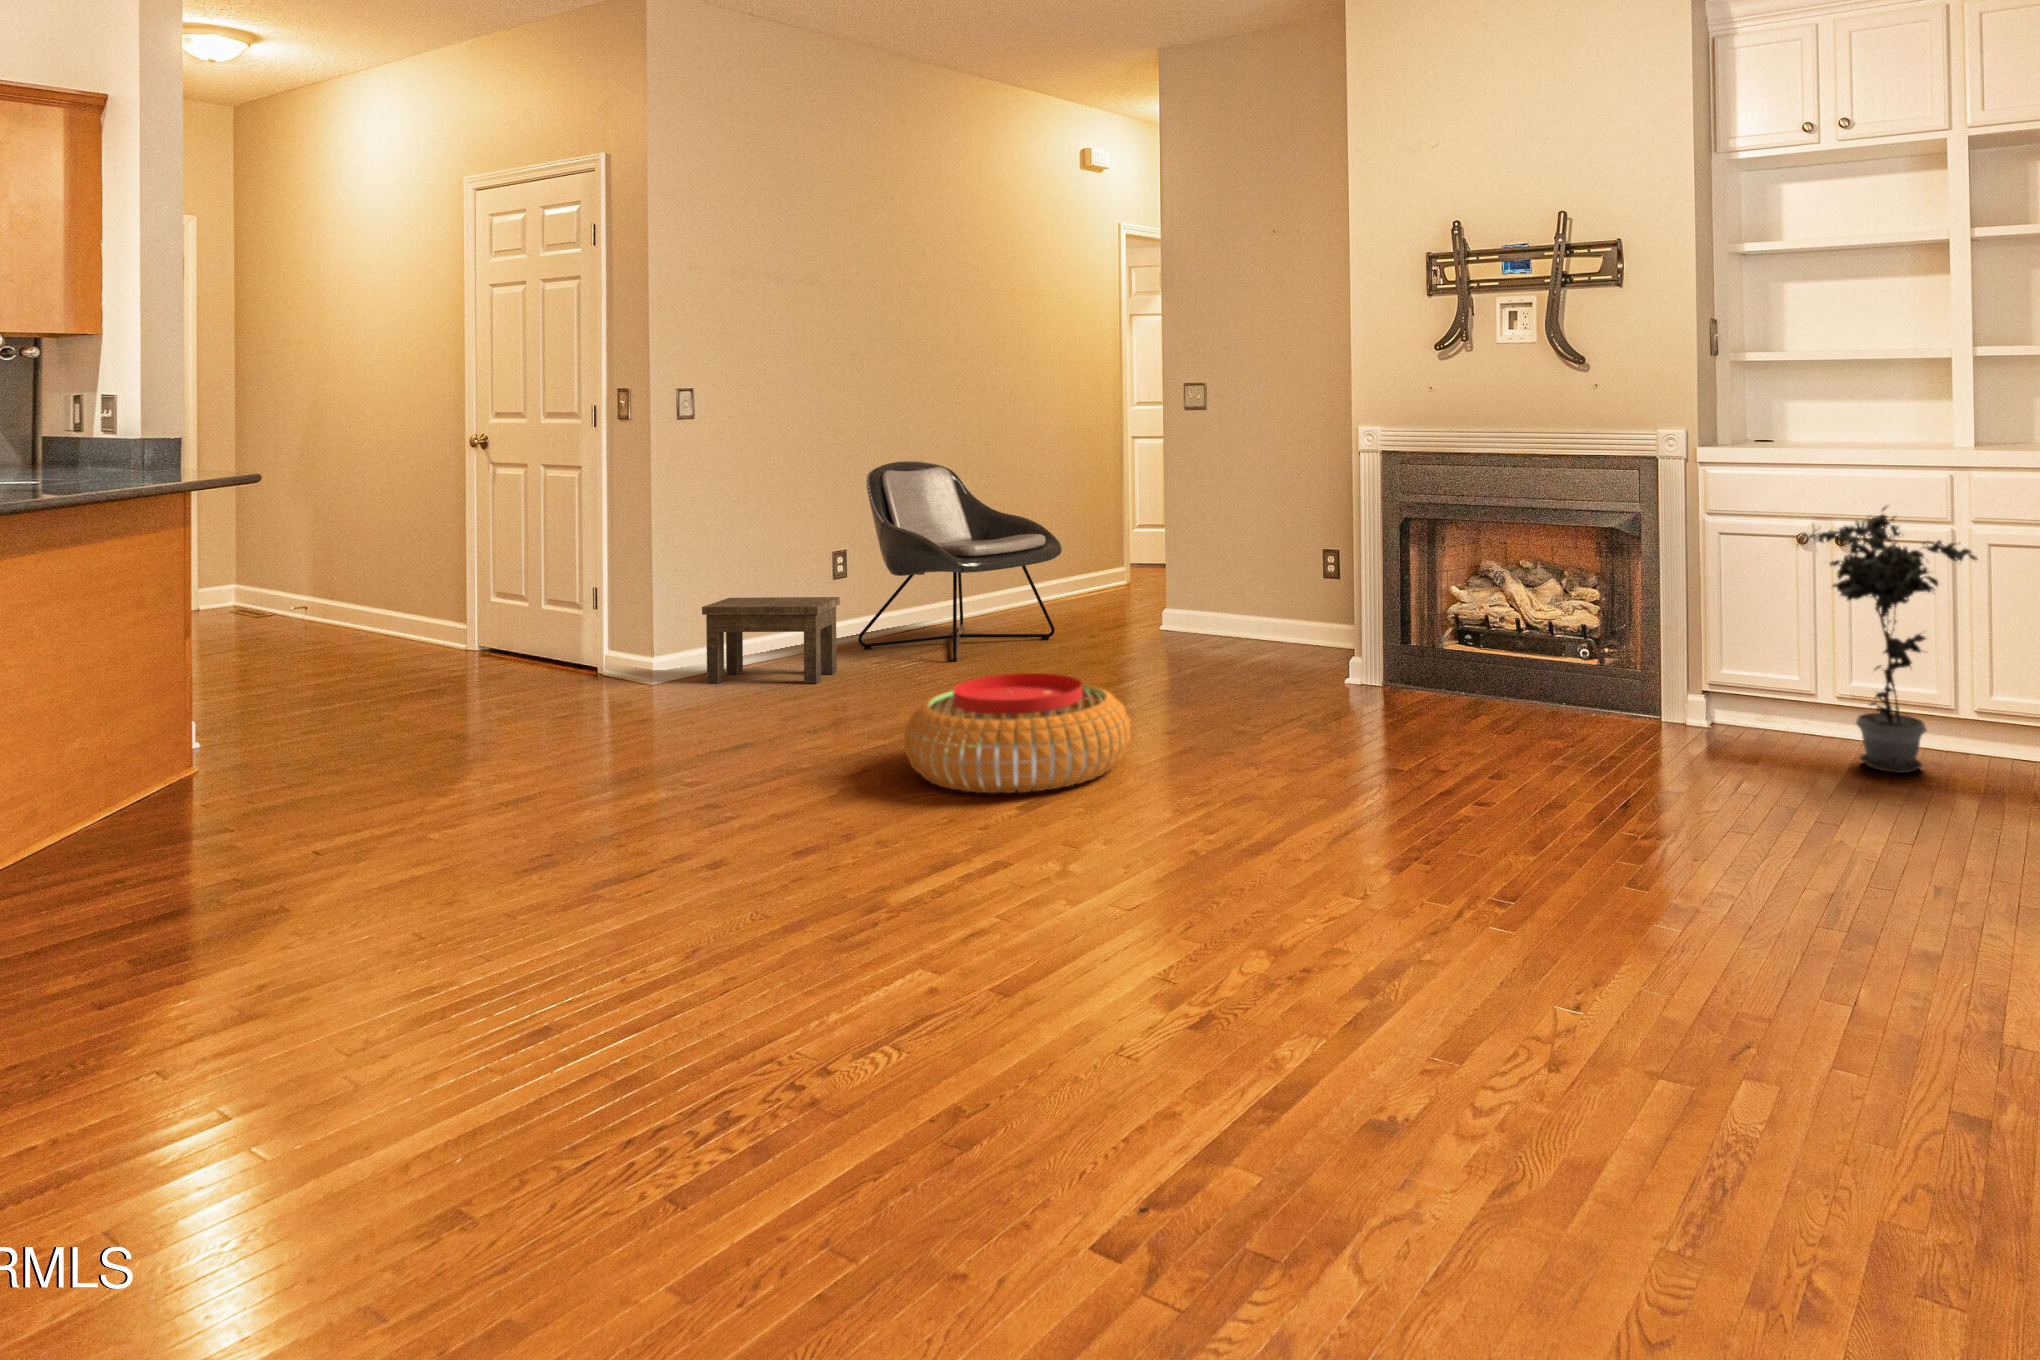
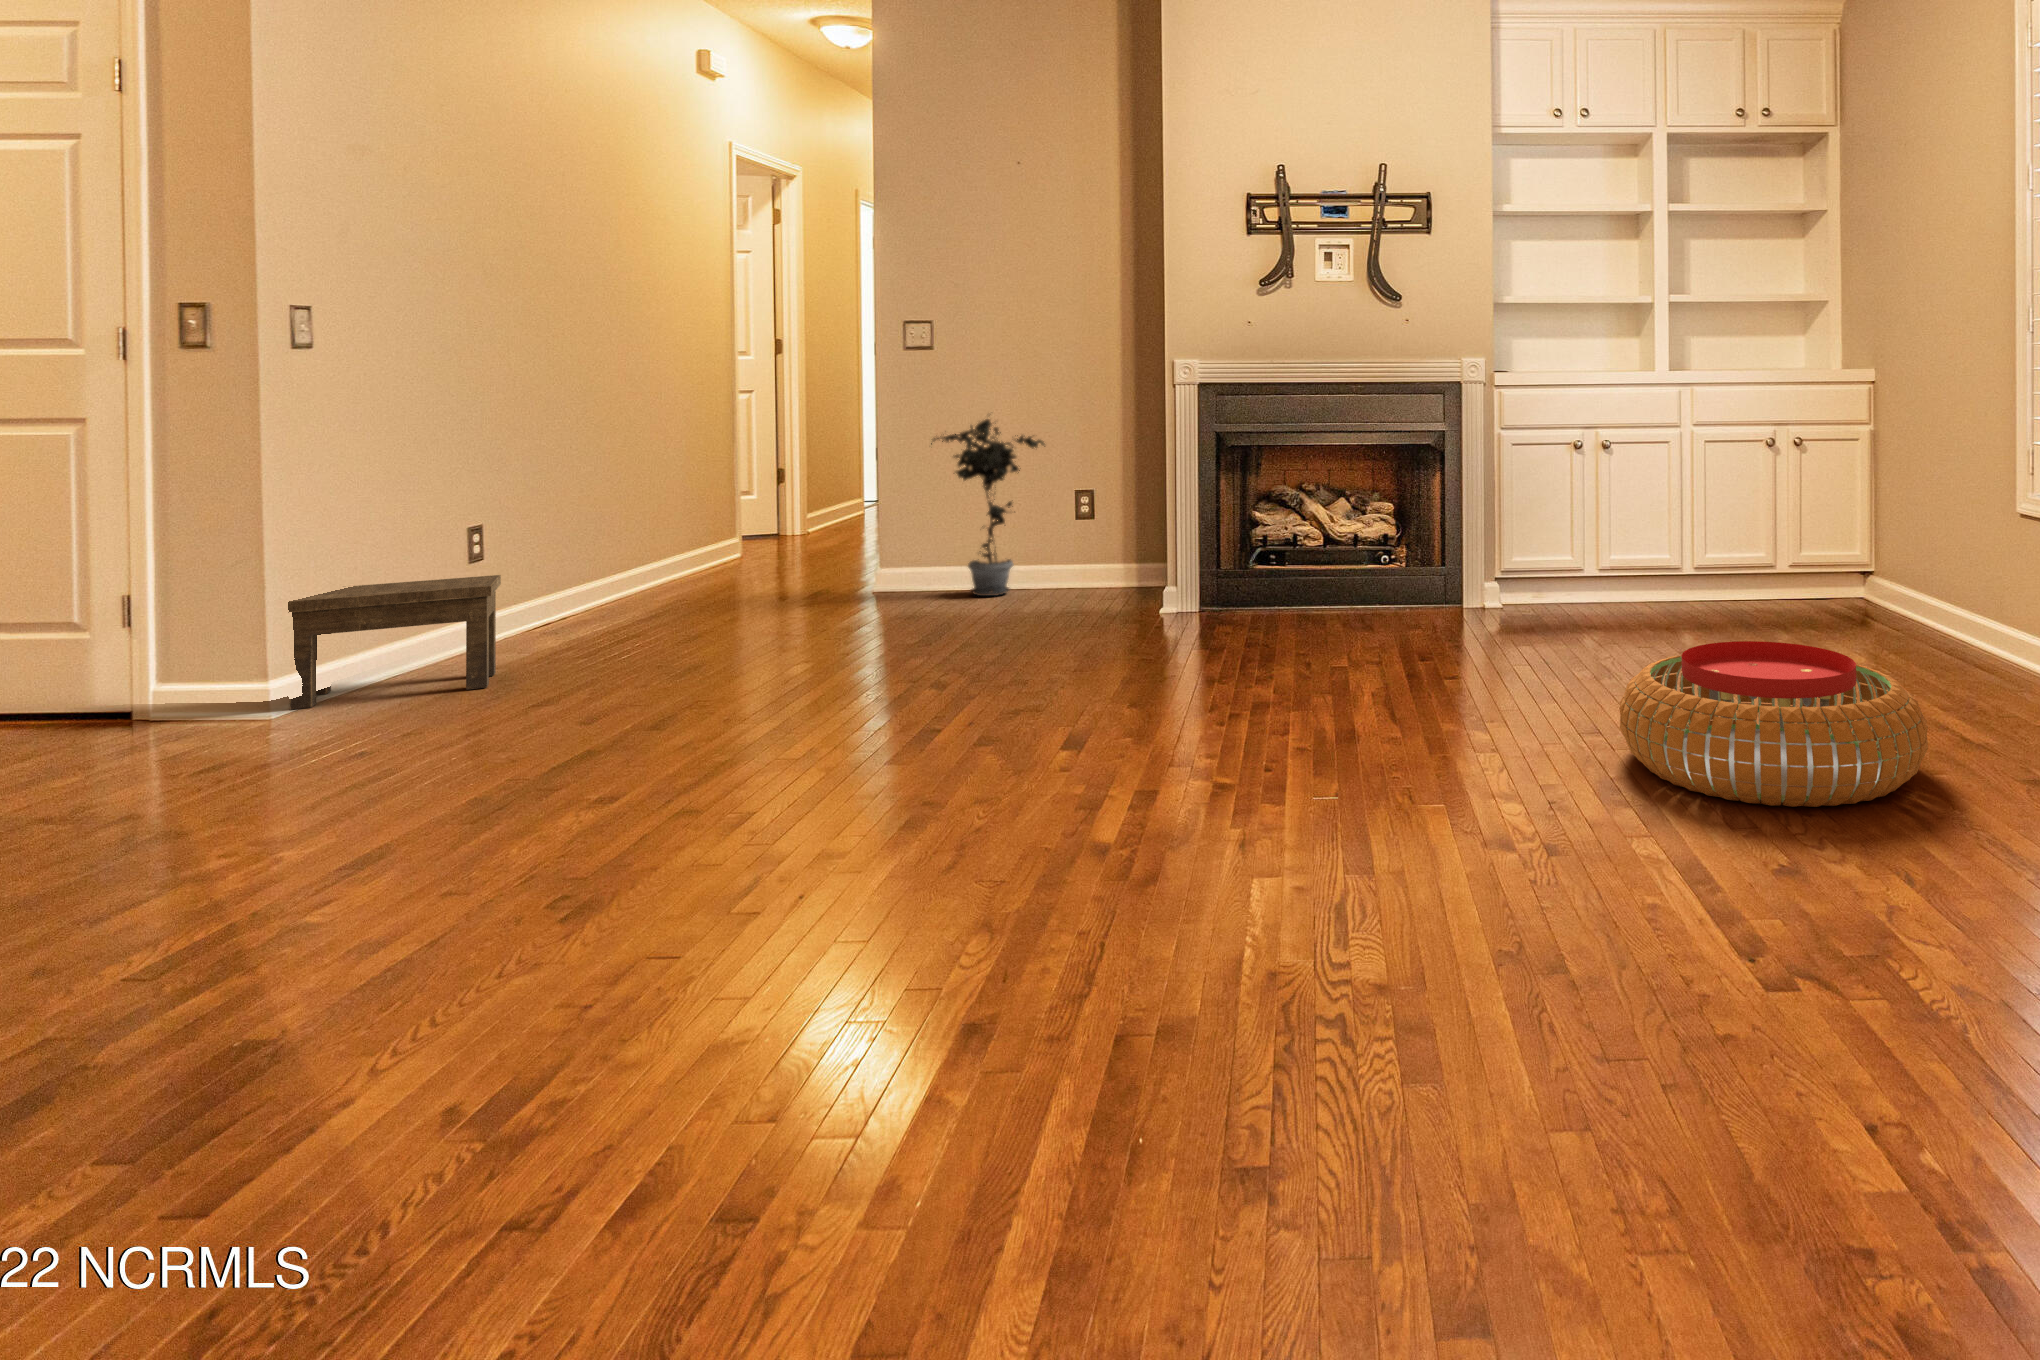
lounge chair: present [858,461,1062,661] -> none [483,407,763,646]
potted plant: present [1797,507,1977,773] -> present [931,419,1045,596]
pouf: present [904,673,1131,793] -> present [1619,641,1928,807]

